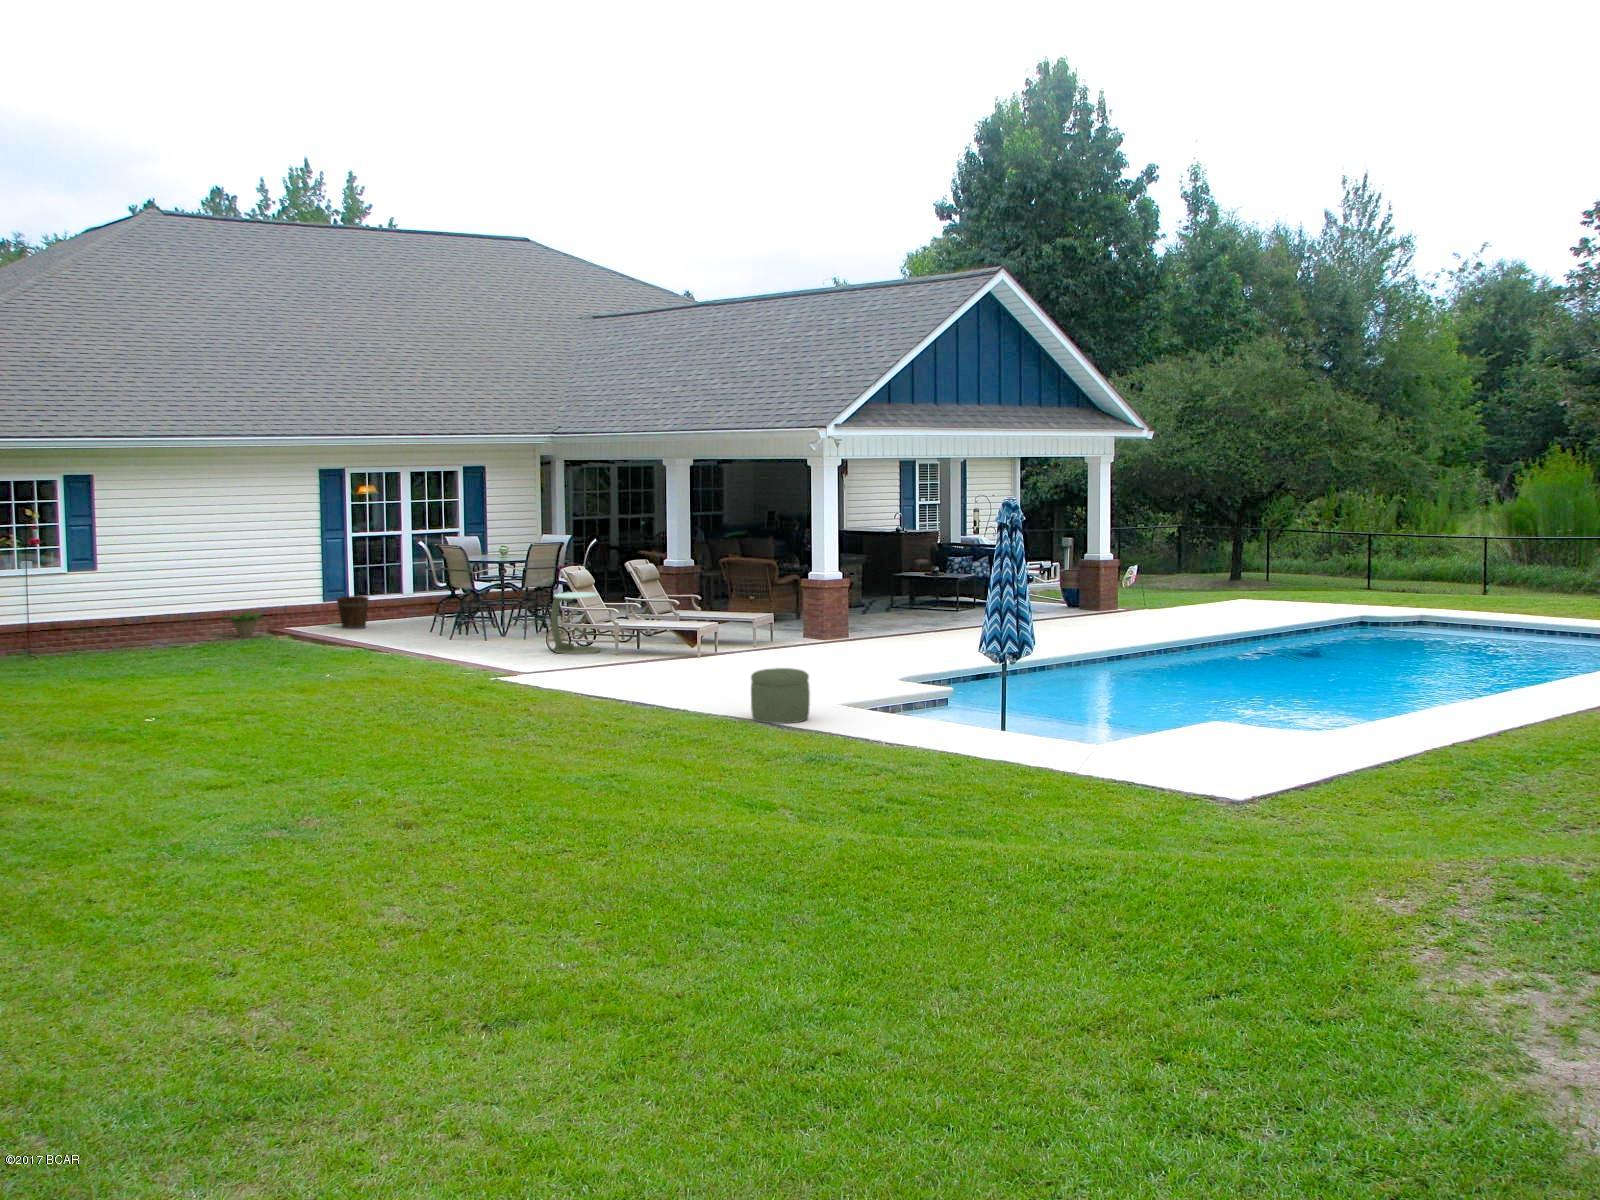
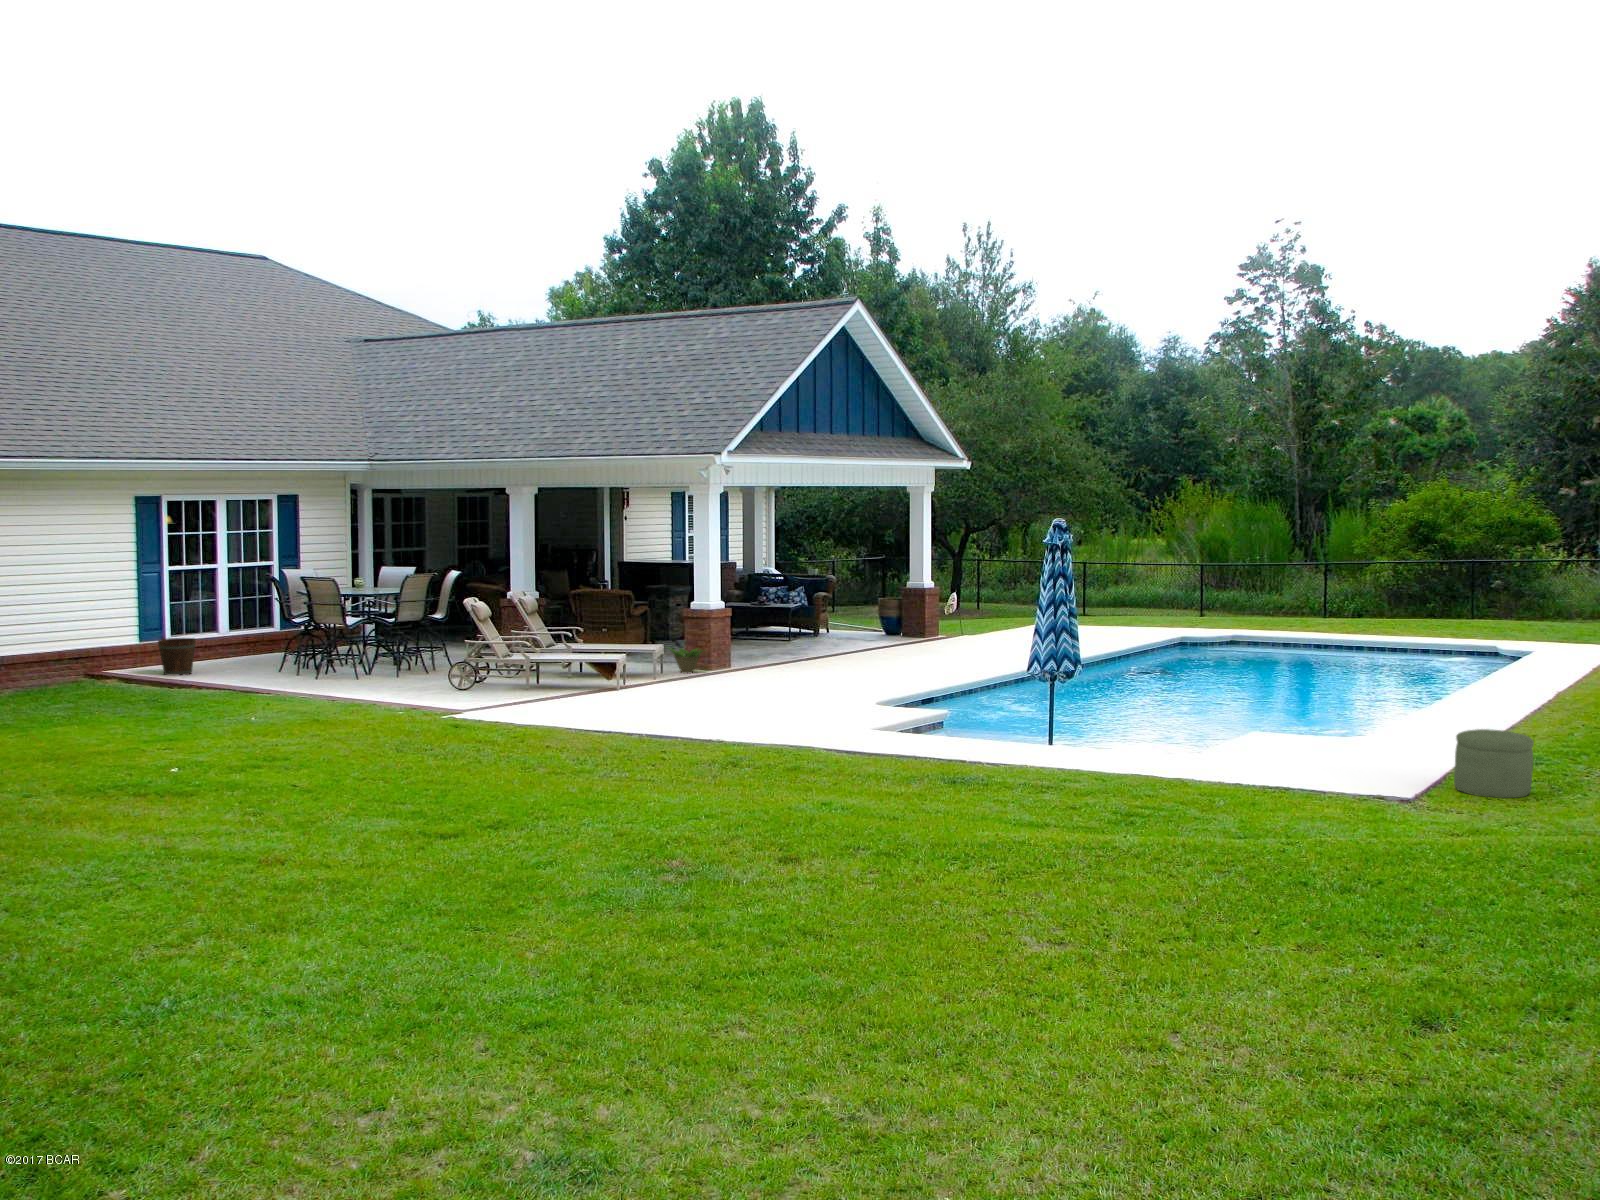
side table: present [551,592,600,655] -> none [456,625,513,695]
decorative plant: present [225,611,261,637] -> present [669,648,703,674]
ottoman: present [751,668,810,724] -> present [1454,729,1534,798]

